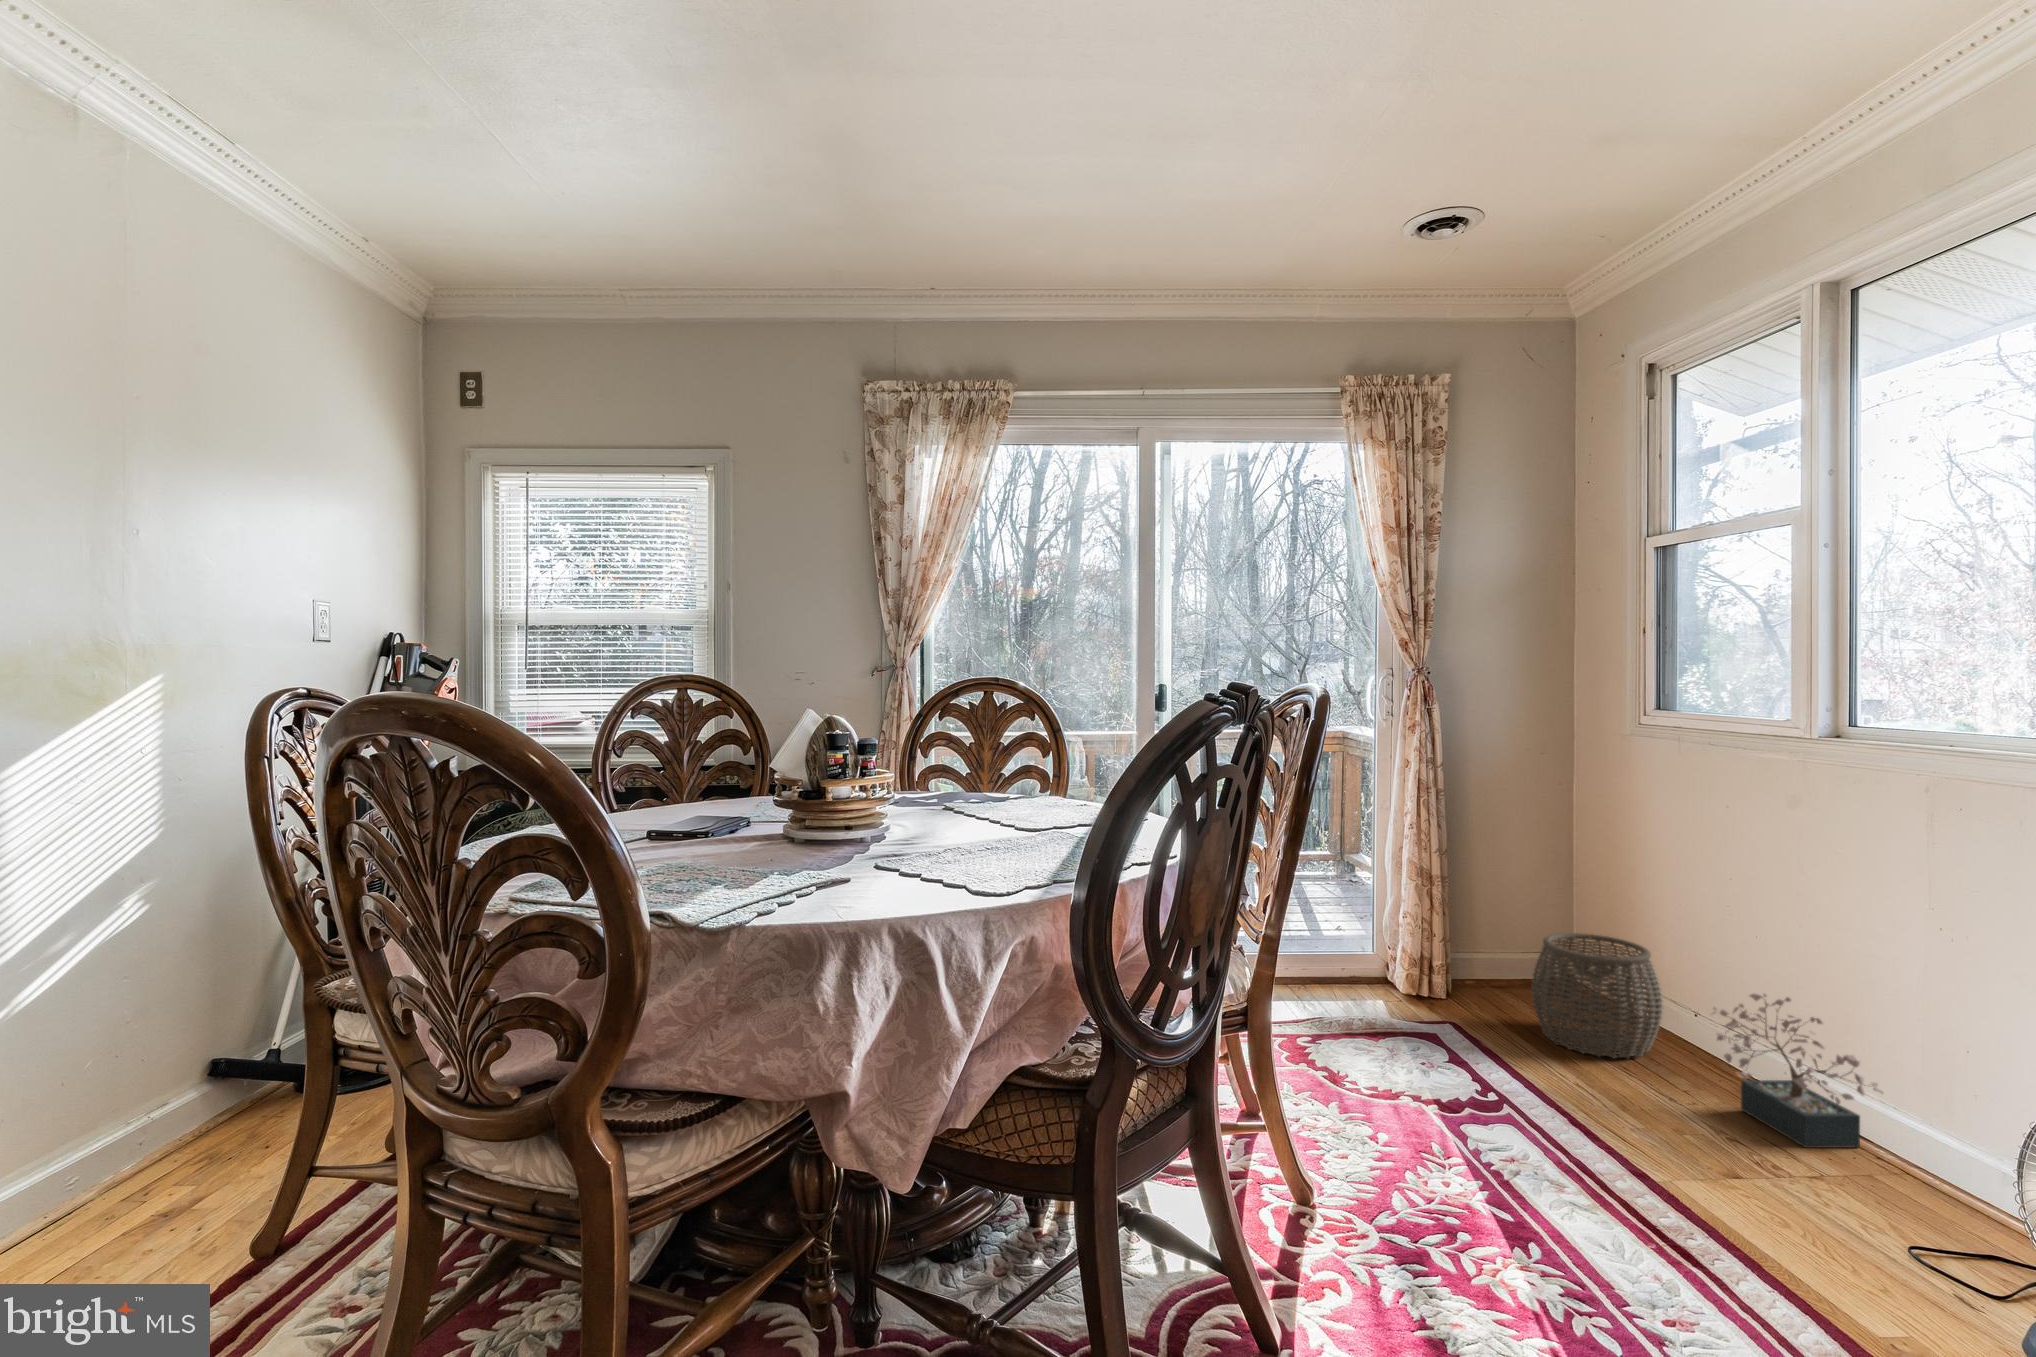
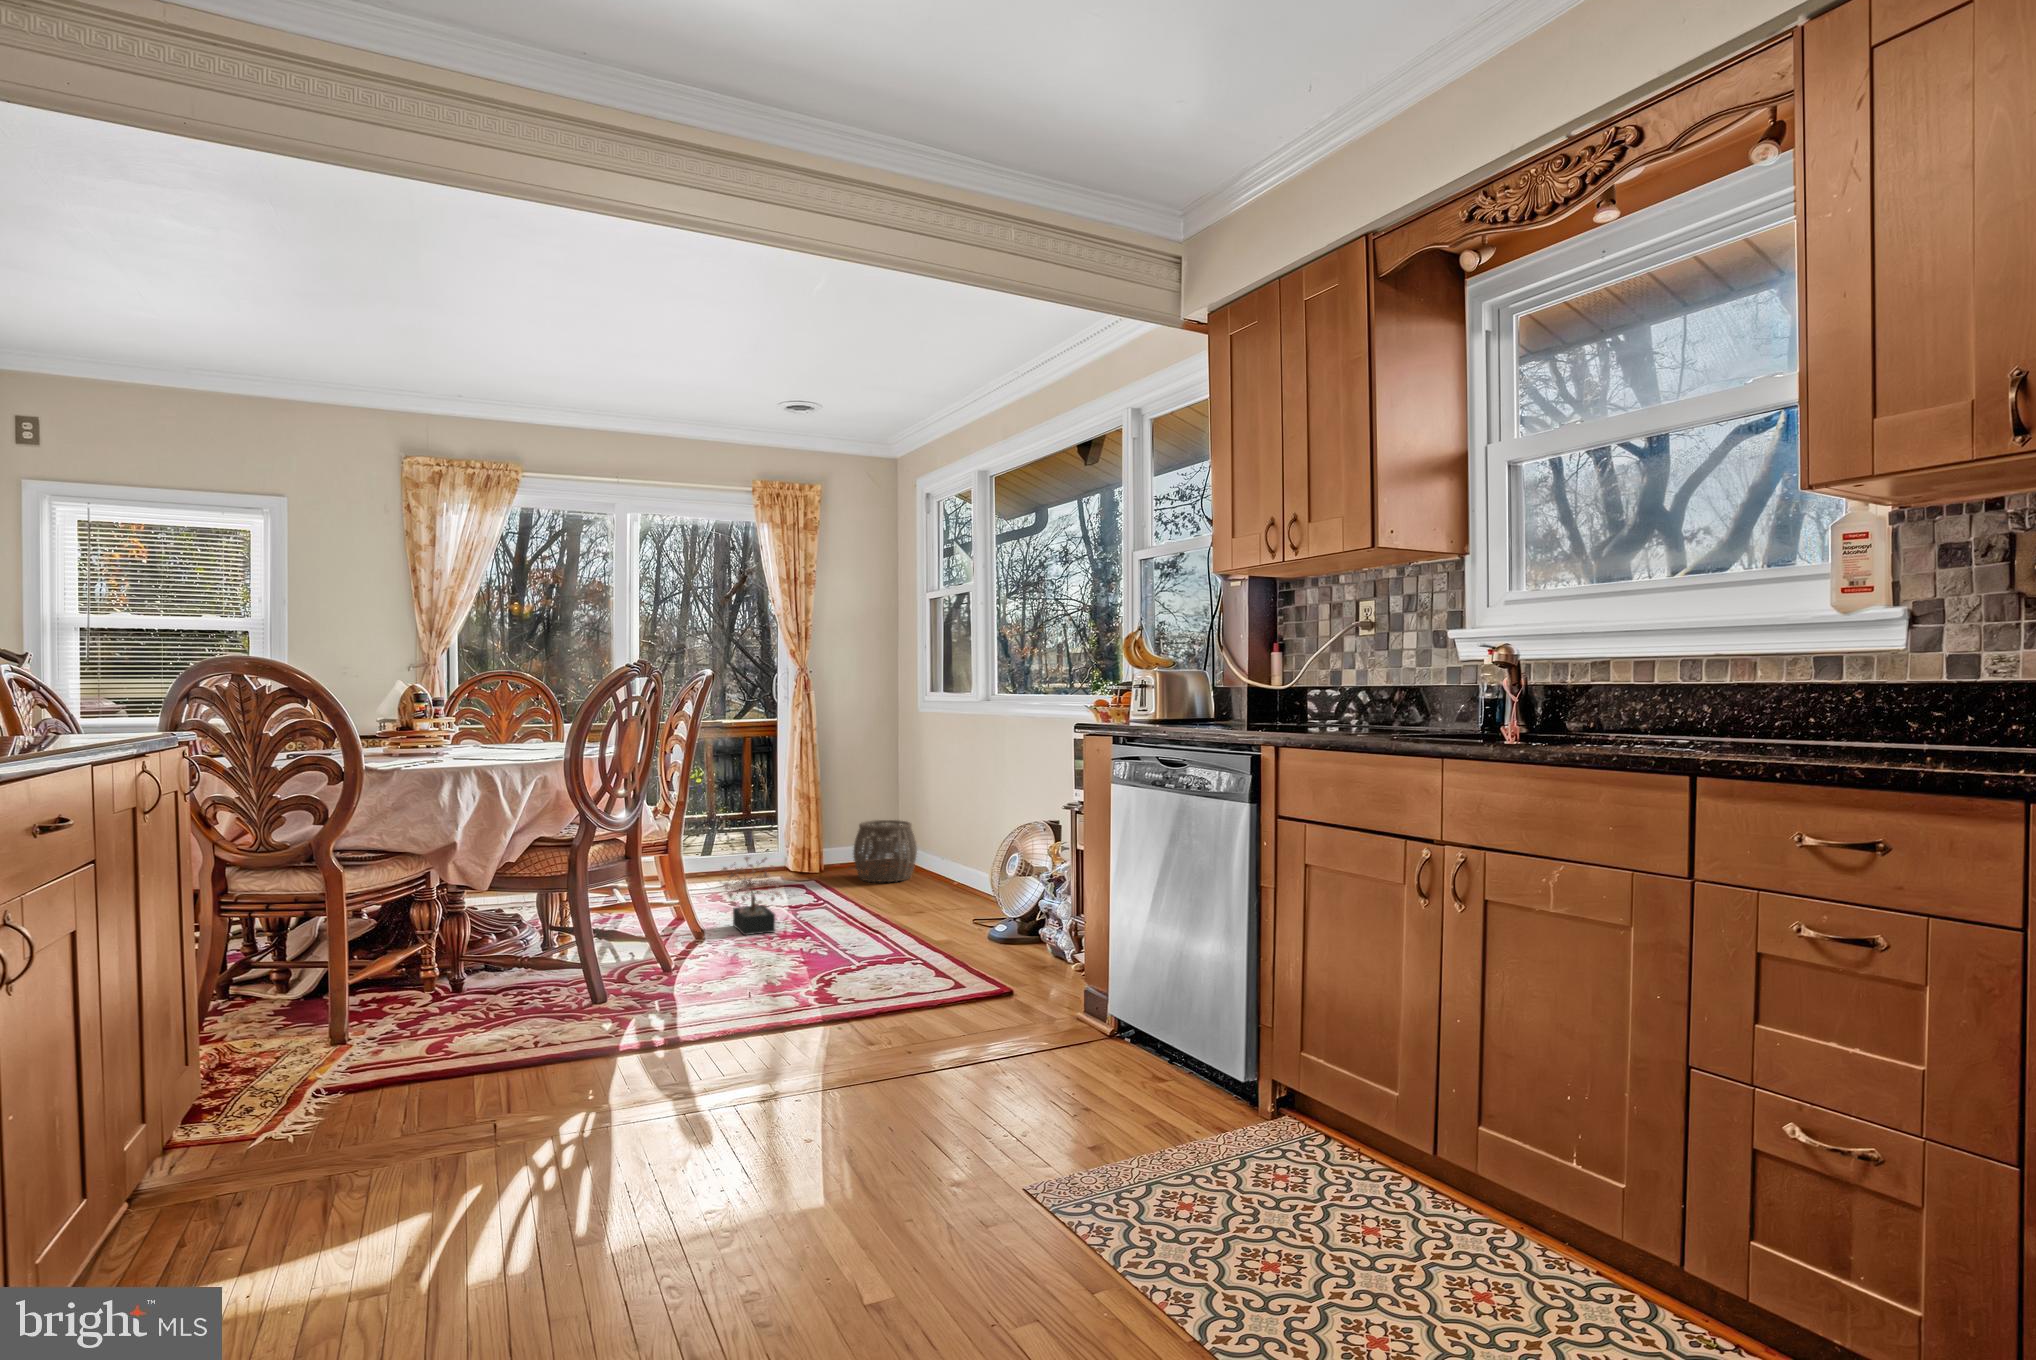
decorative plant: present [1713,994,1883,1148] -> present [720,857,782,935]

